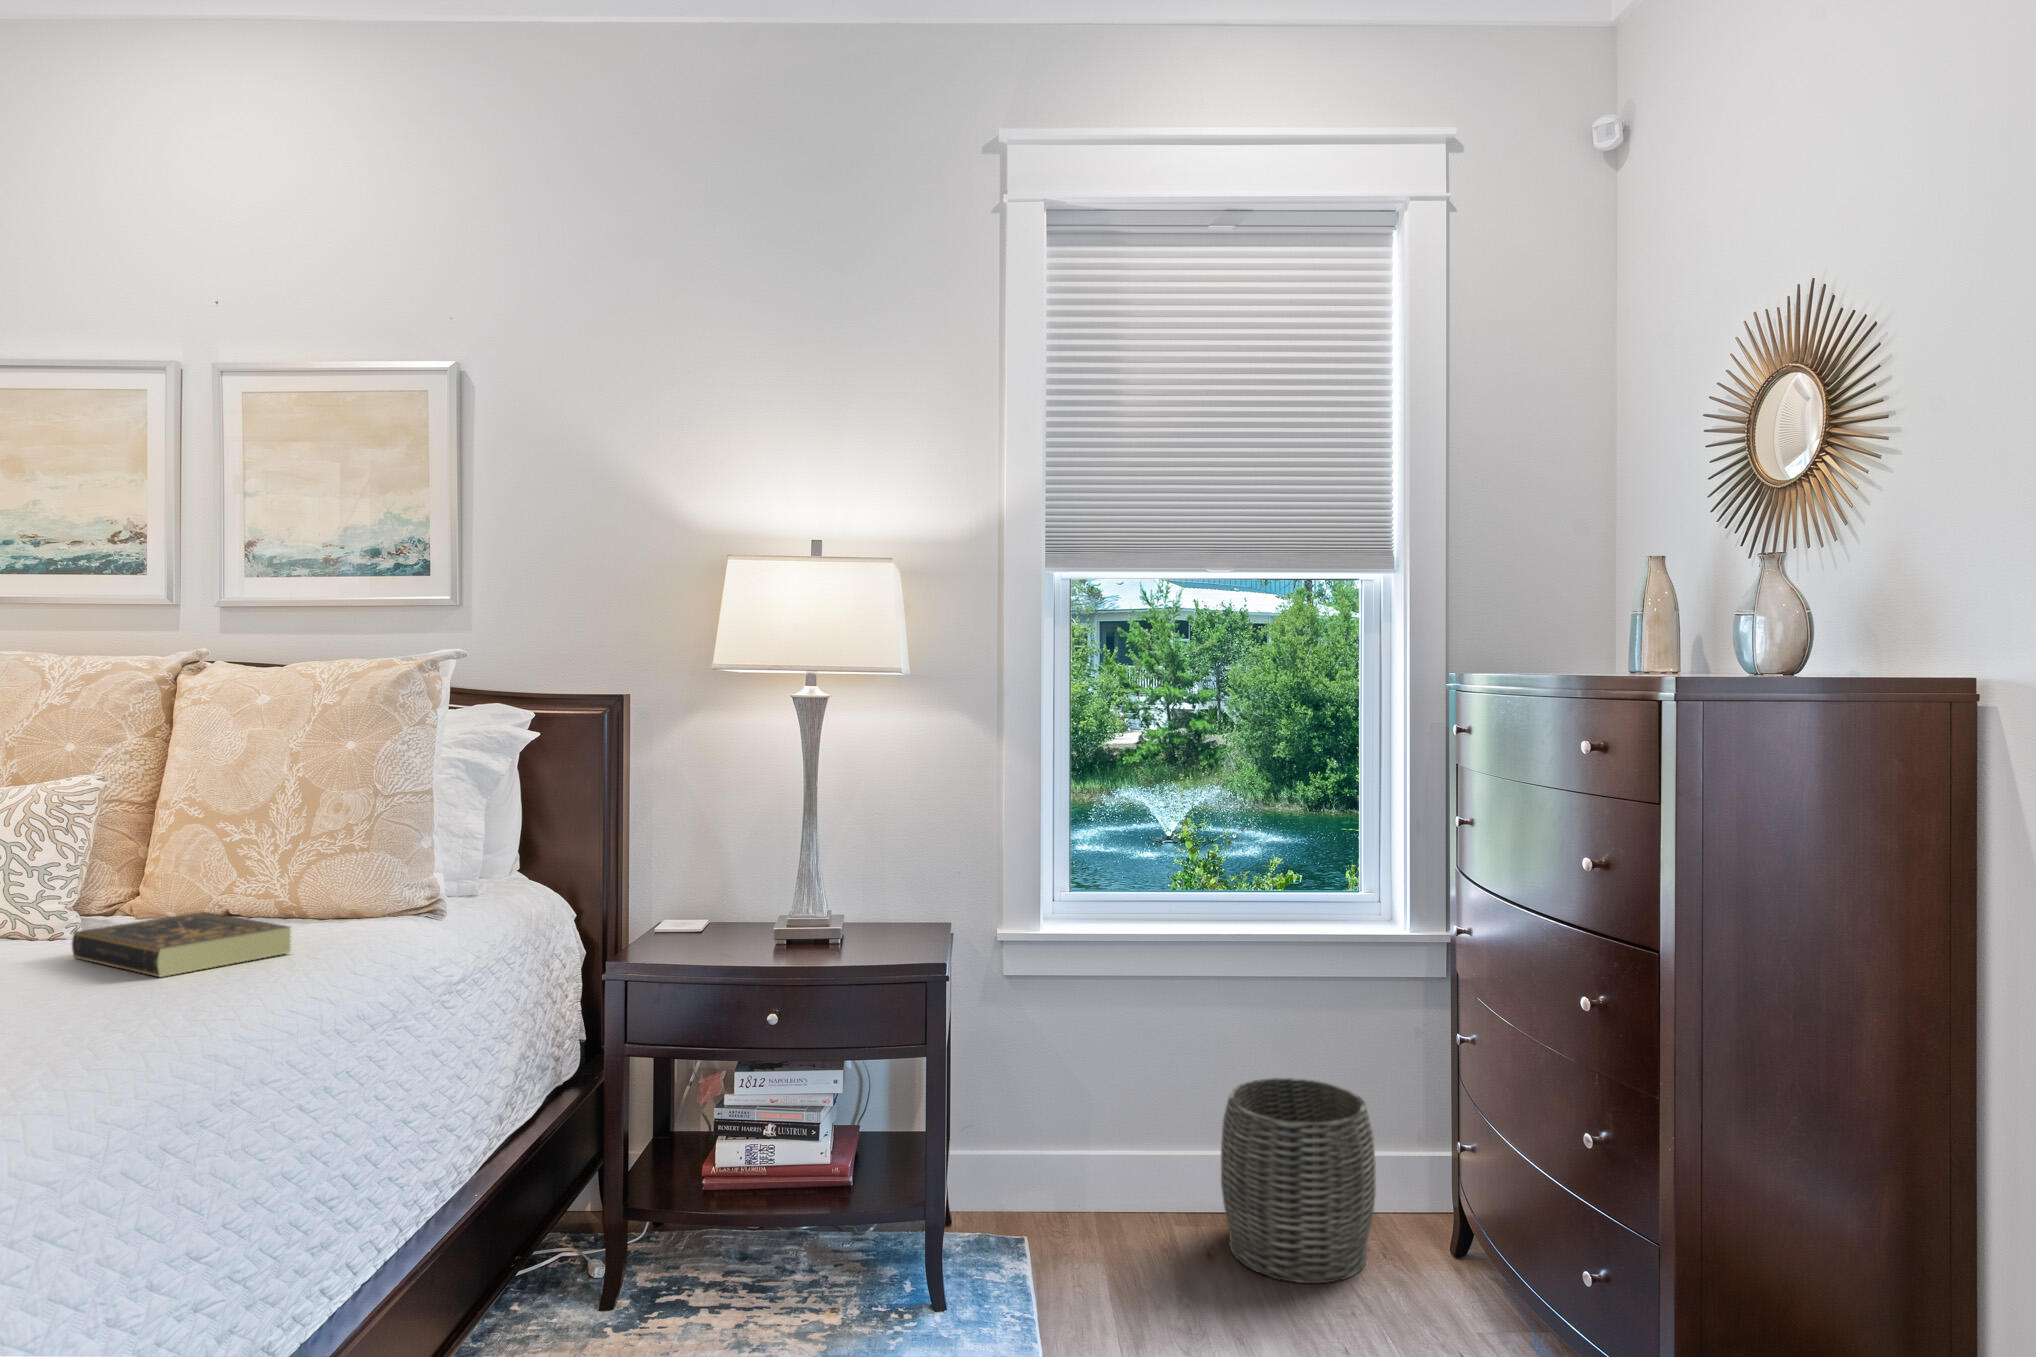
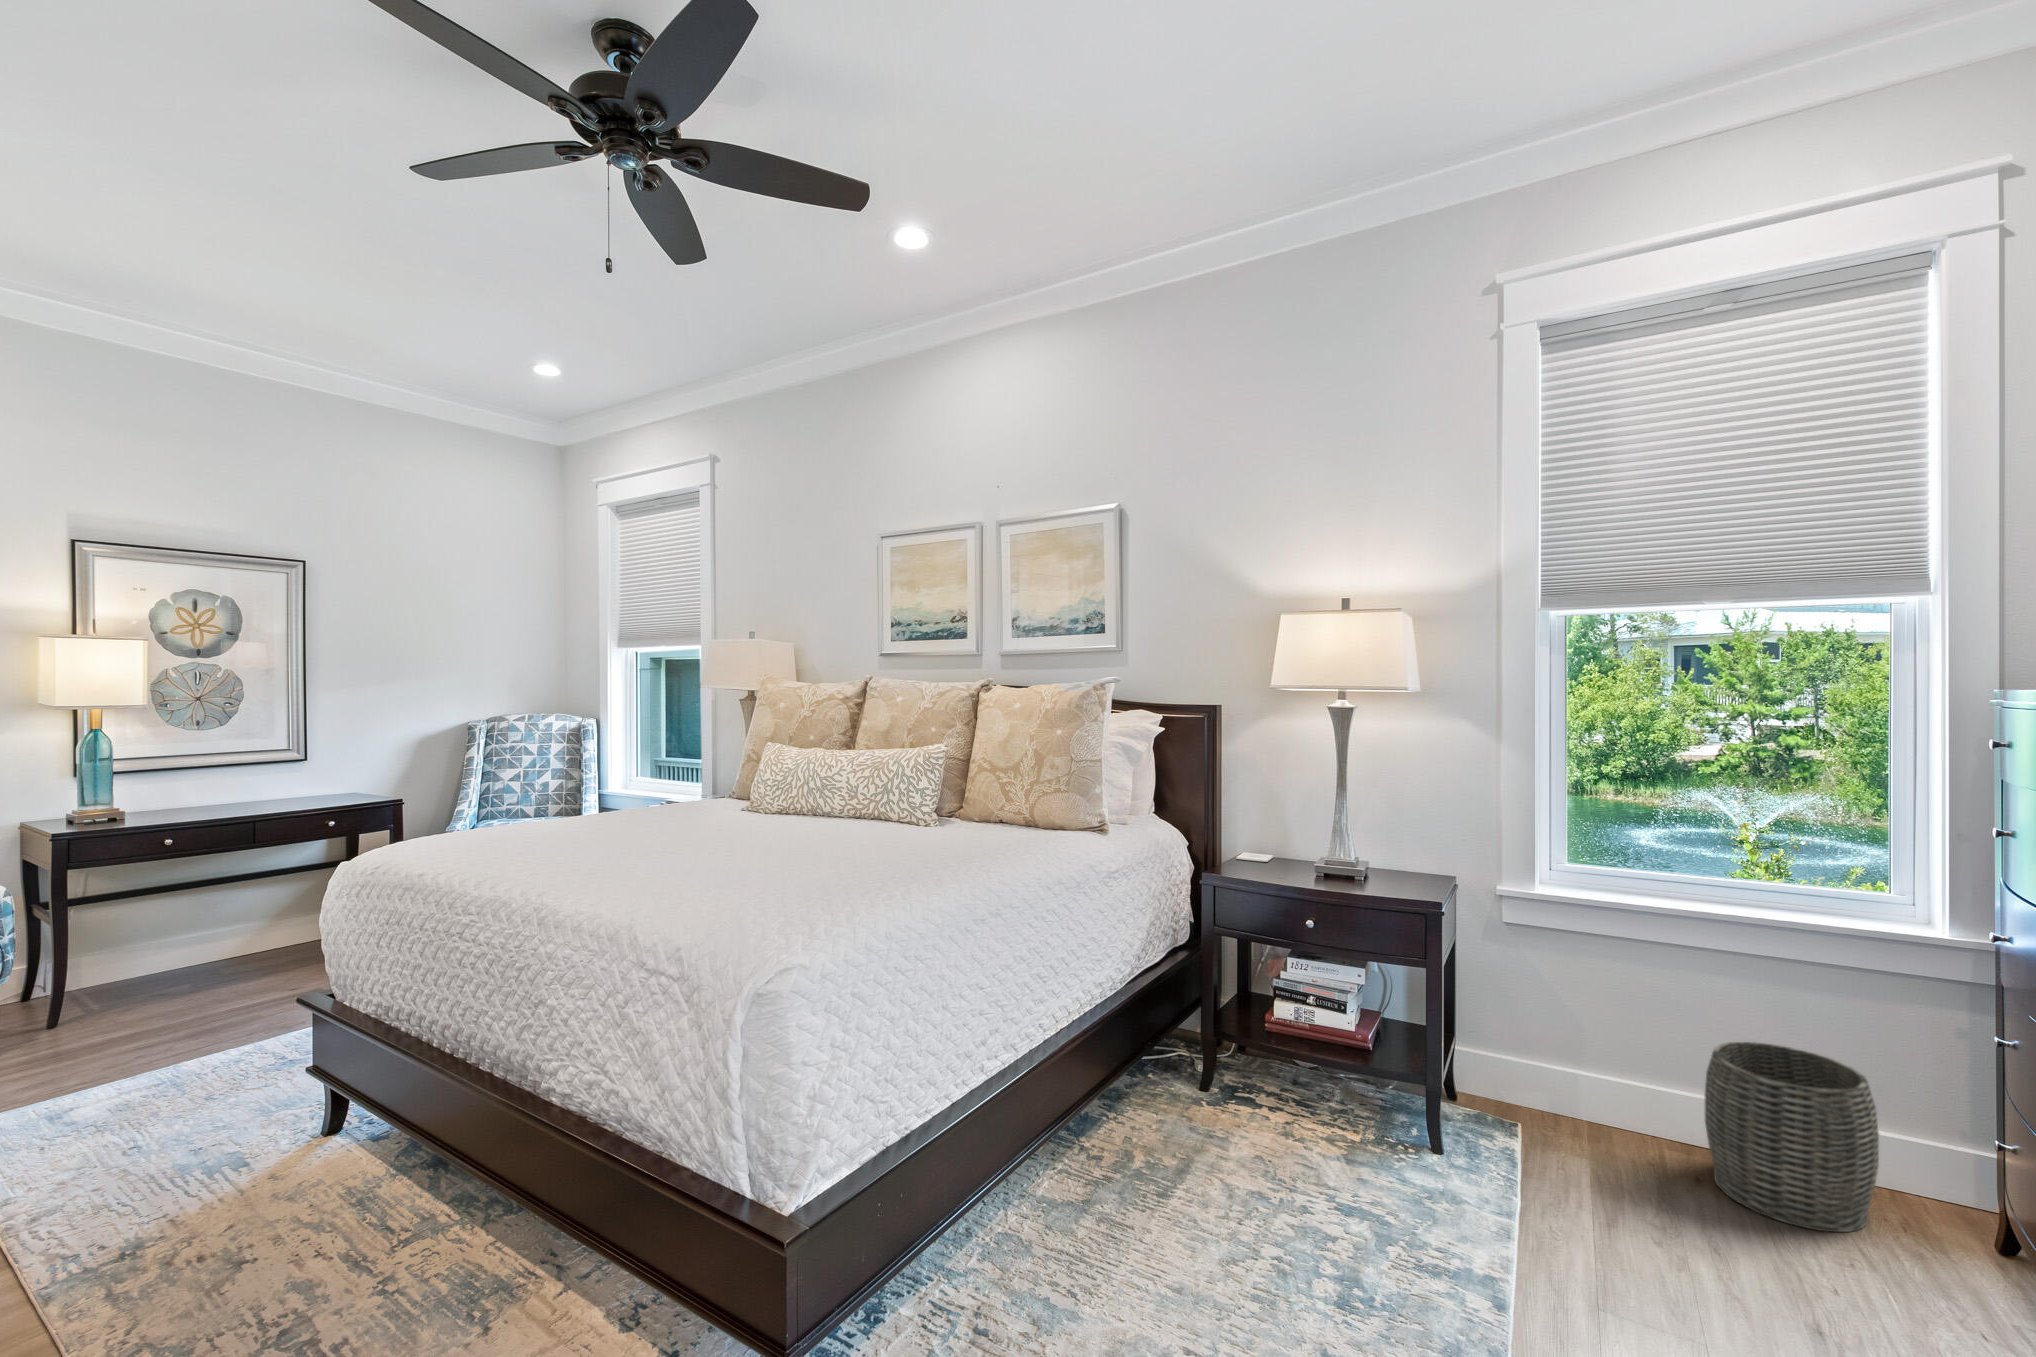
book: present [72,912,291,977] -> none [937,820,1032,852]

